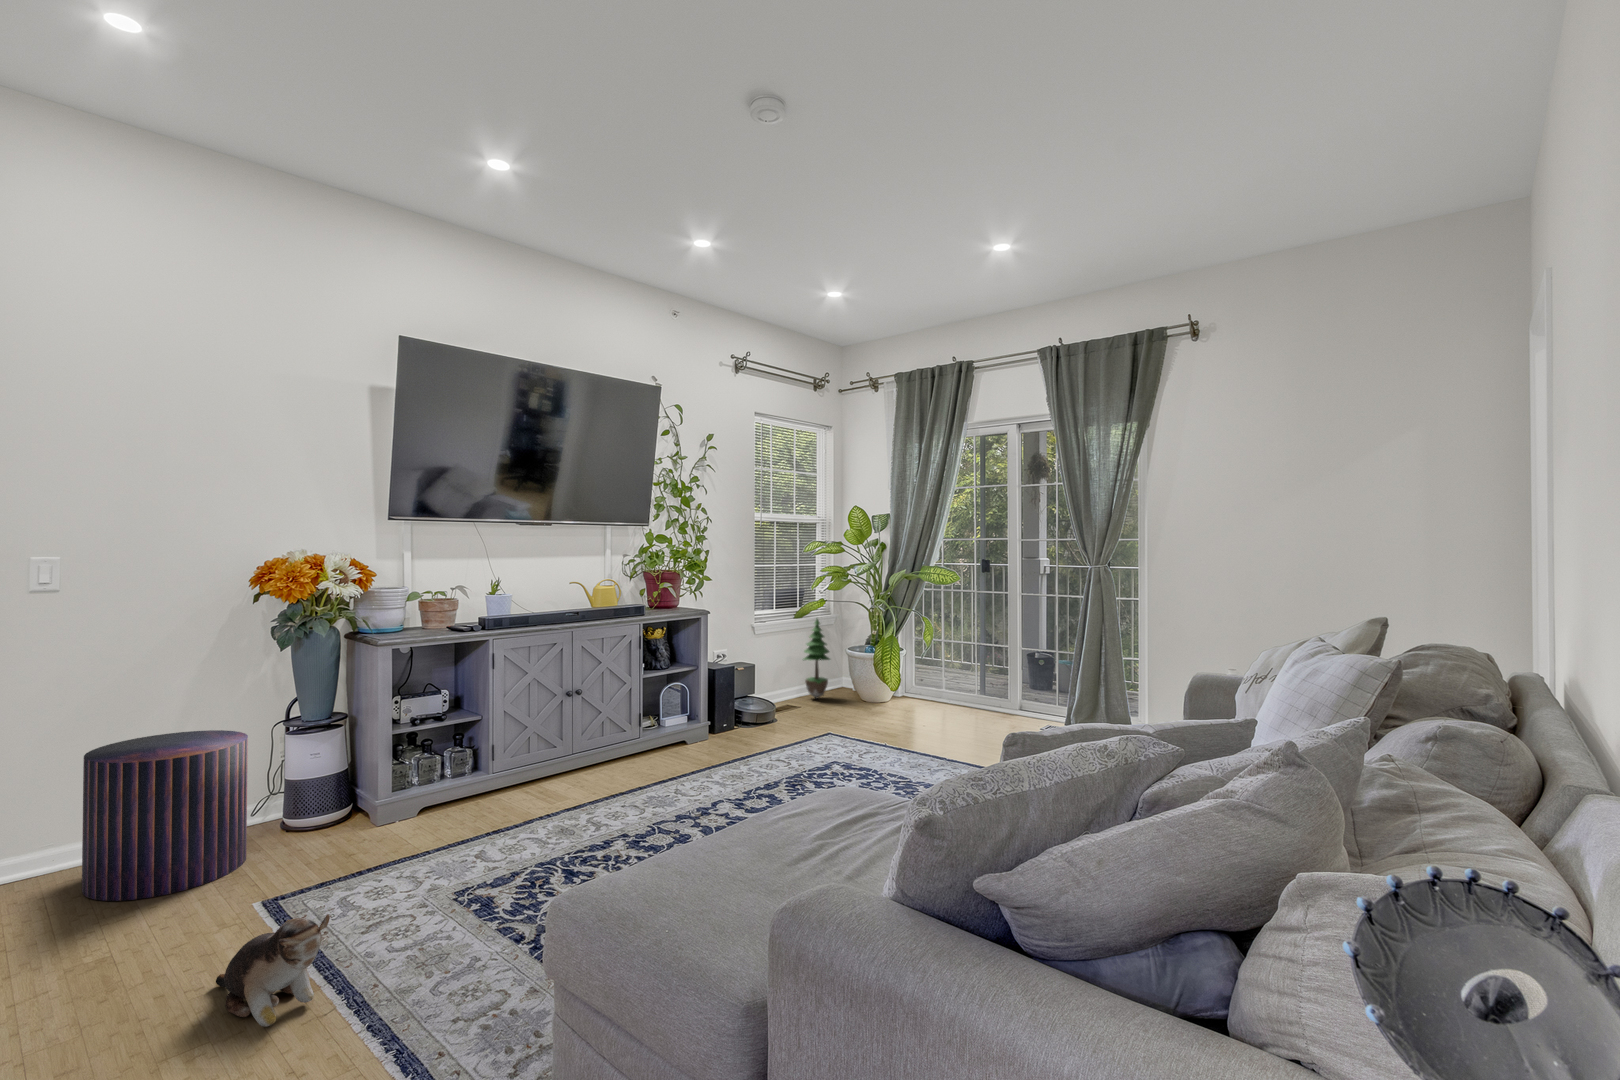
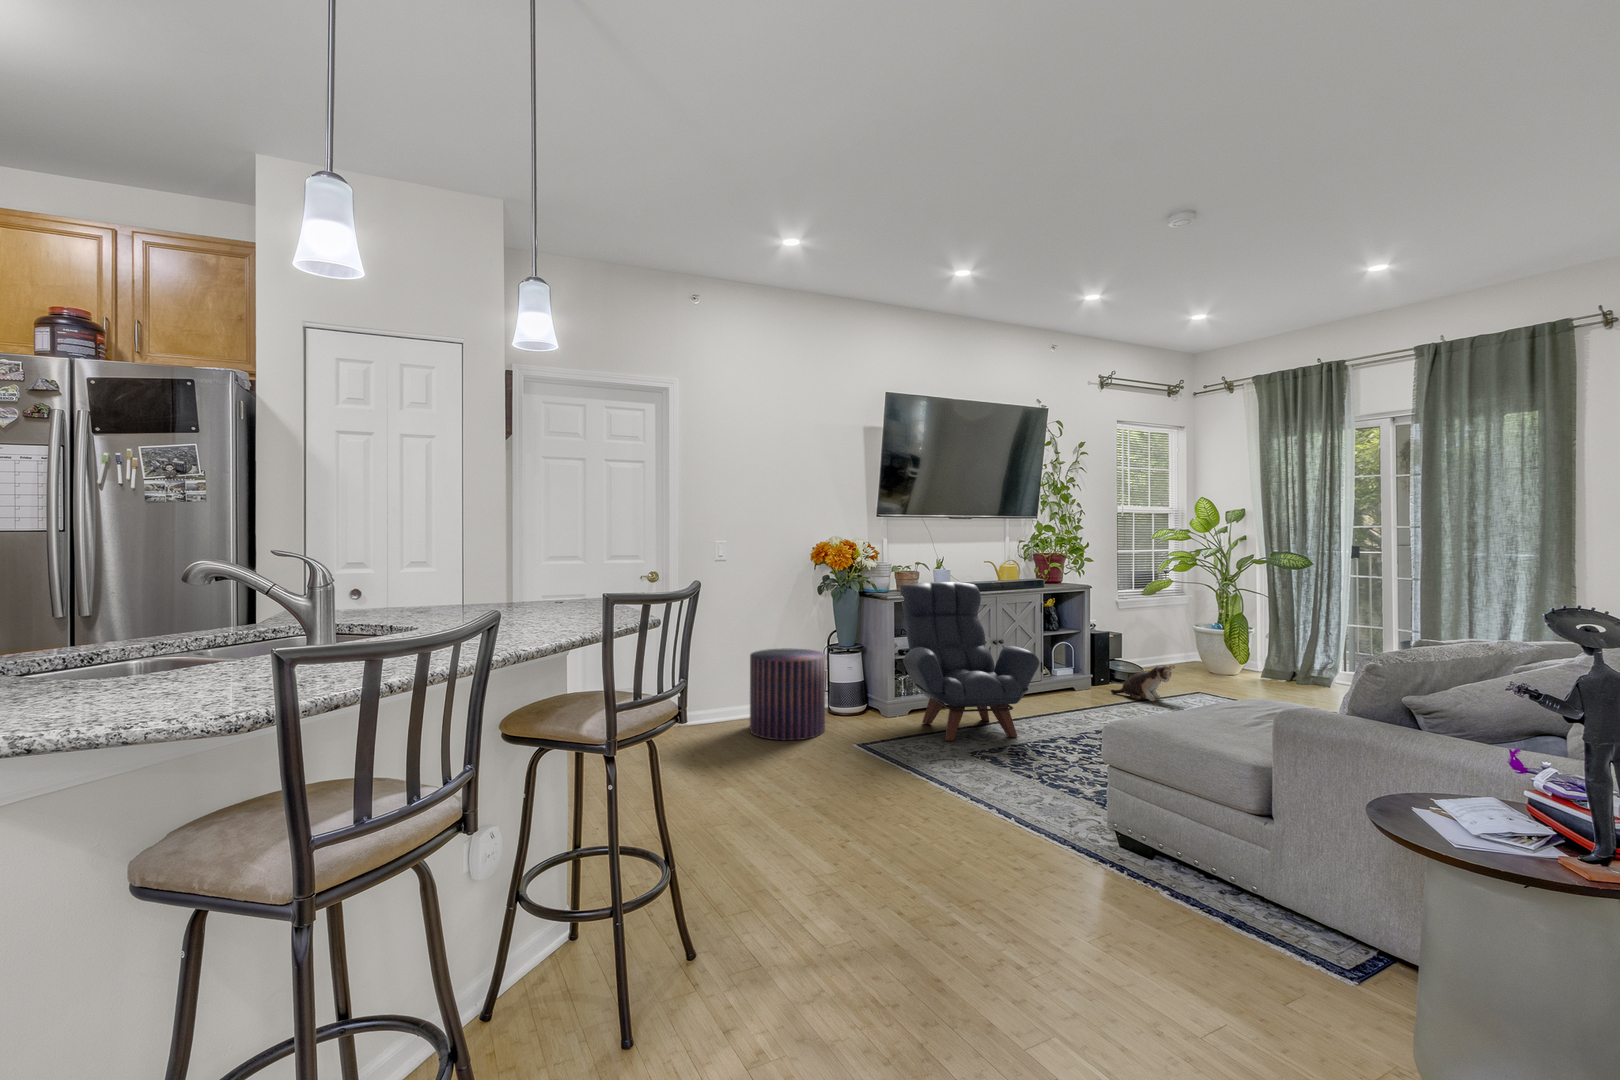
armchair: none [388,613,598,861] -> present [900,582,1040,741]
potted tree: present [804,619,830,698] -> none [1157,595,1185,665]
plush toy: present [216,914,330,1027] -> present [1111,665,1175,701]

